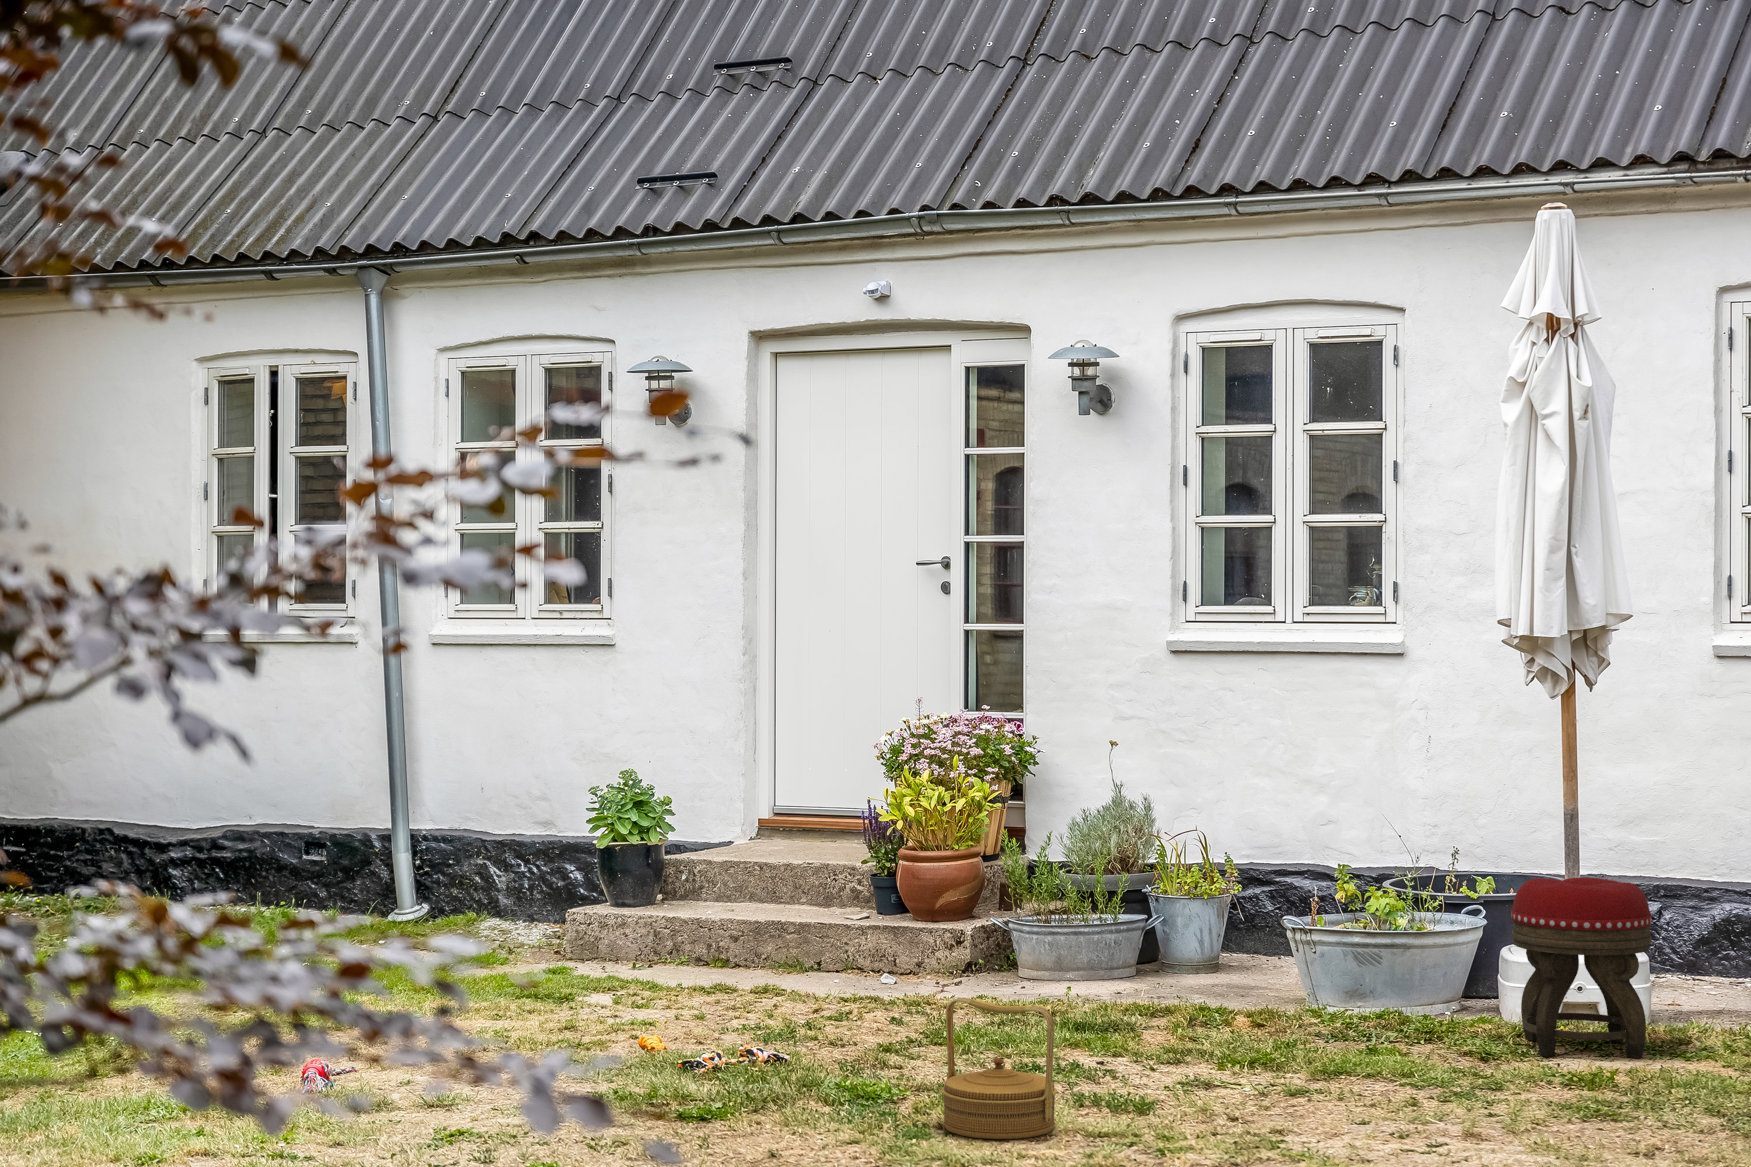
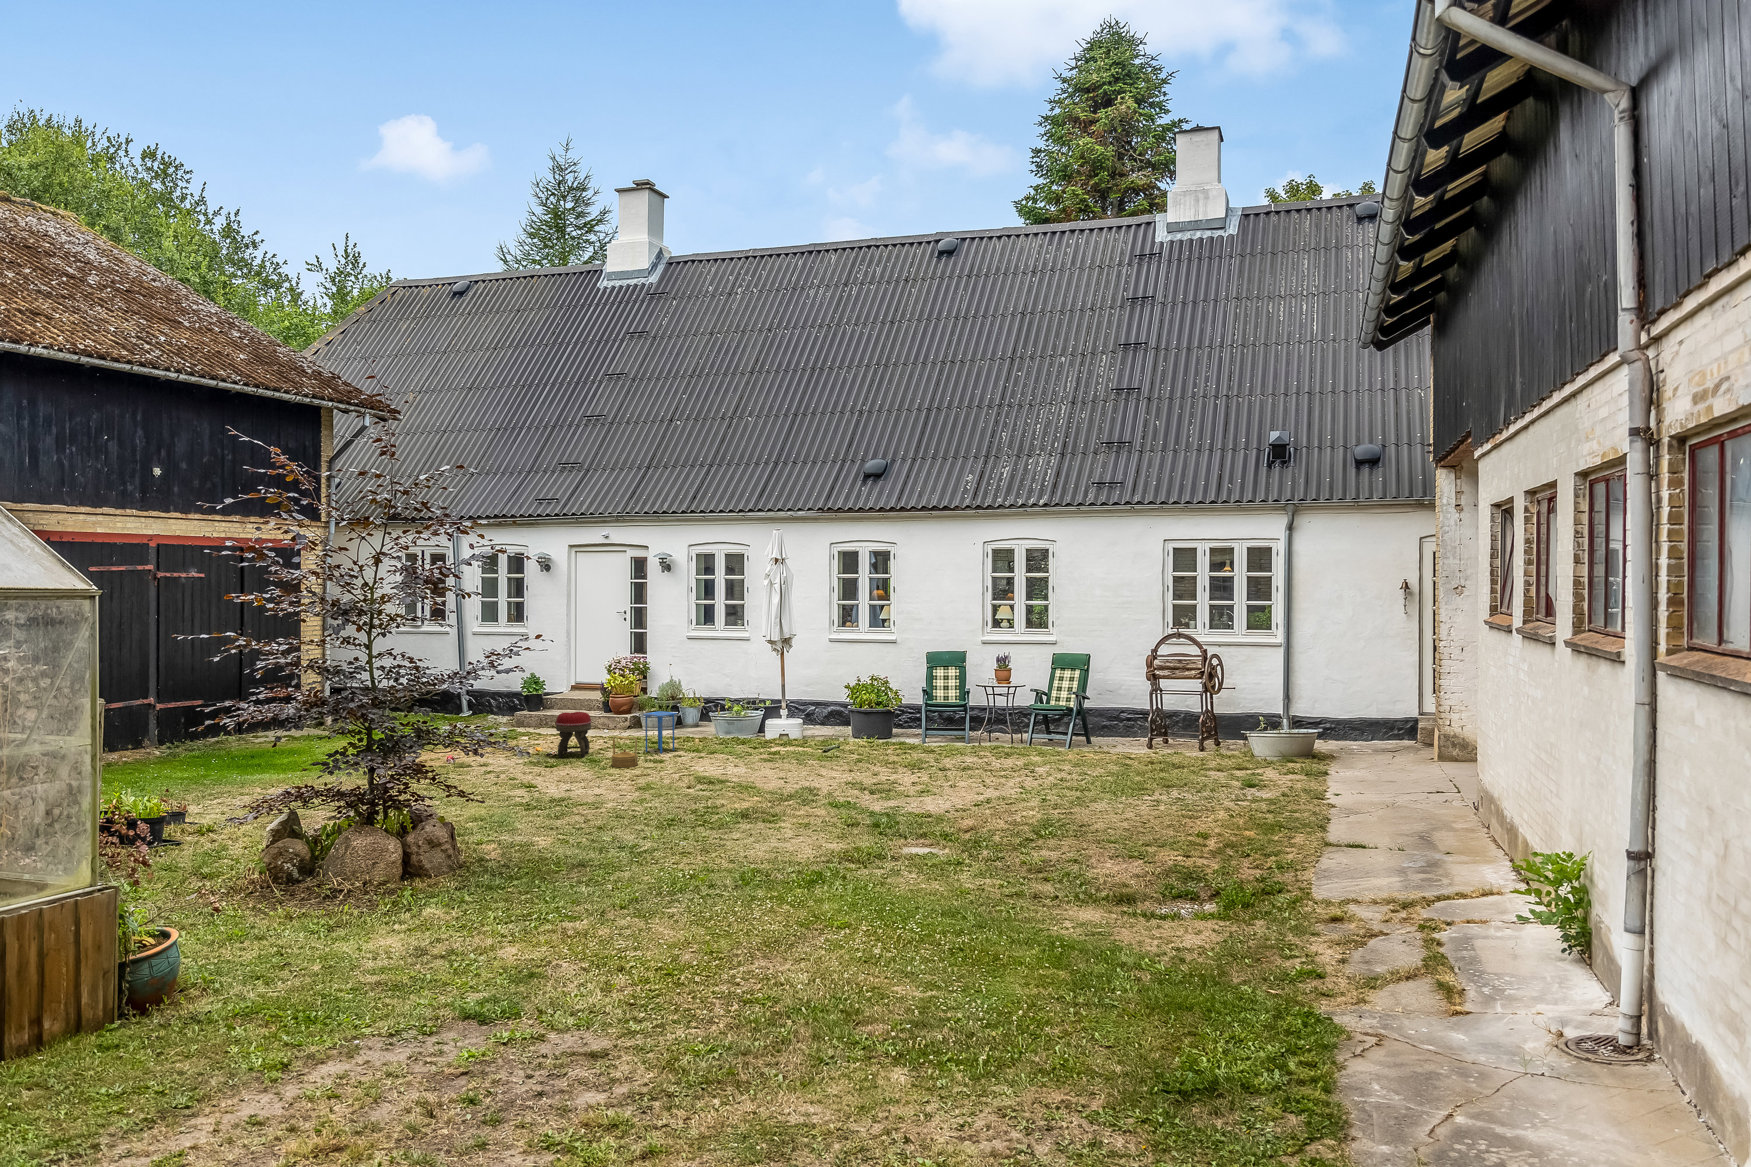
footstool: present [1511,877,1652,1059] -> present [556,712,591,758]
side table: none [1054,900,1189,1076] -> present [643,711,677,753]

